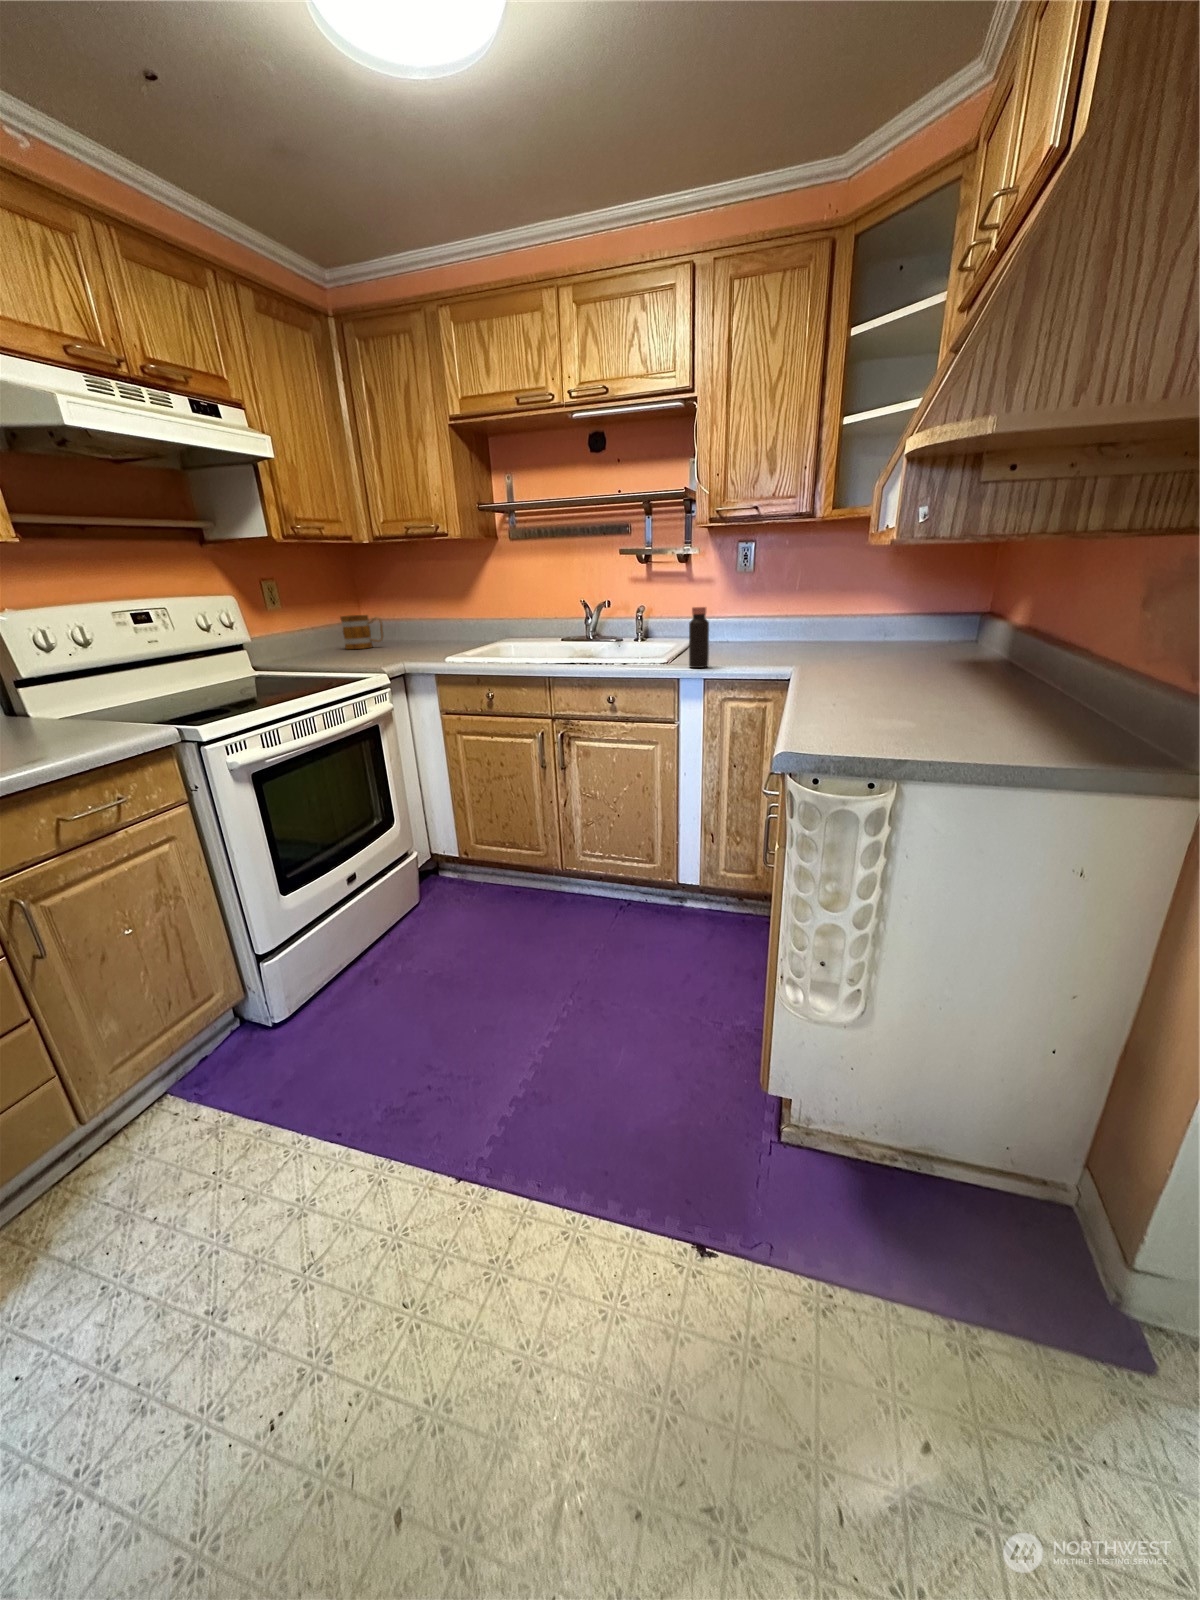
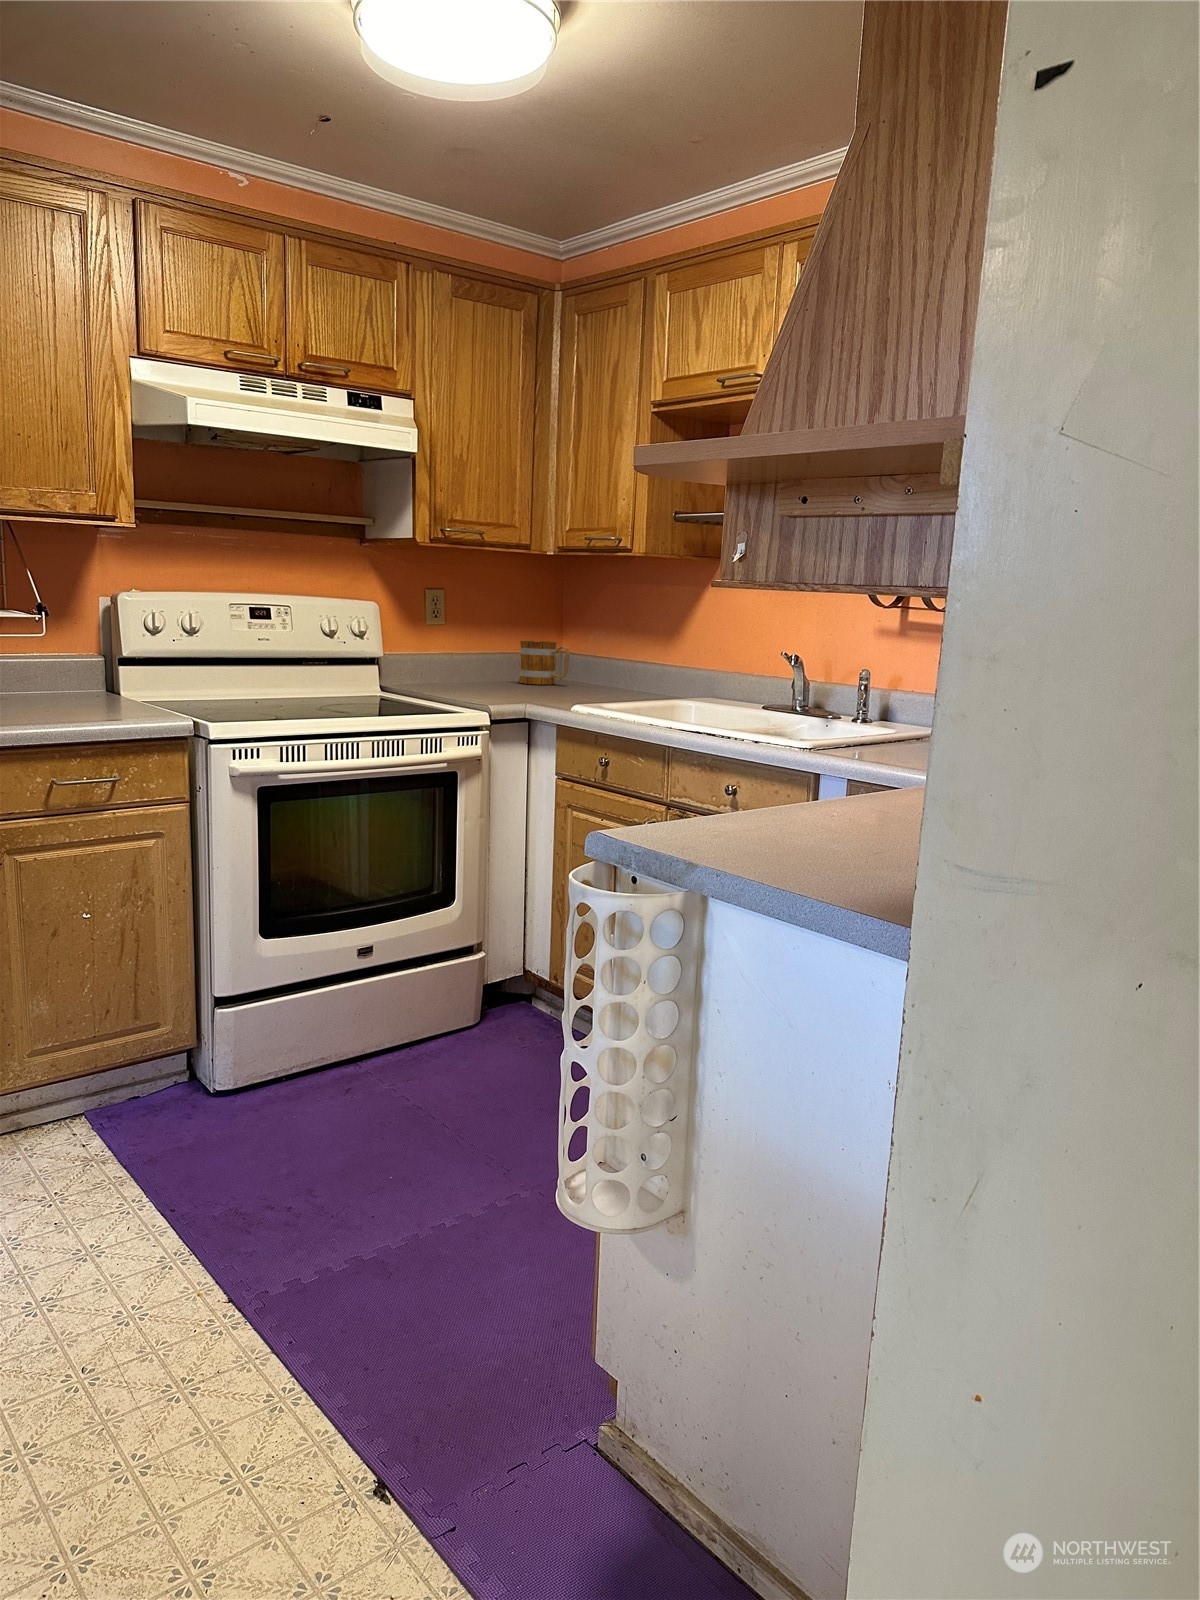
bottle: present [689,607,709,668] -> none [856,666,892,758]

